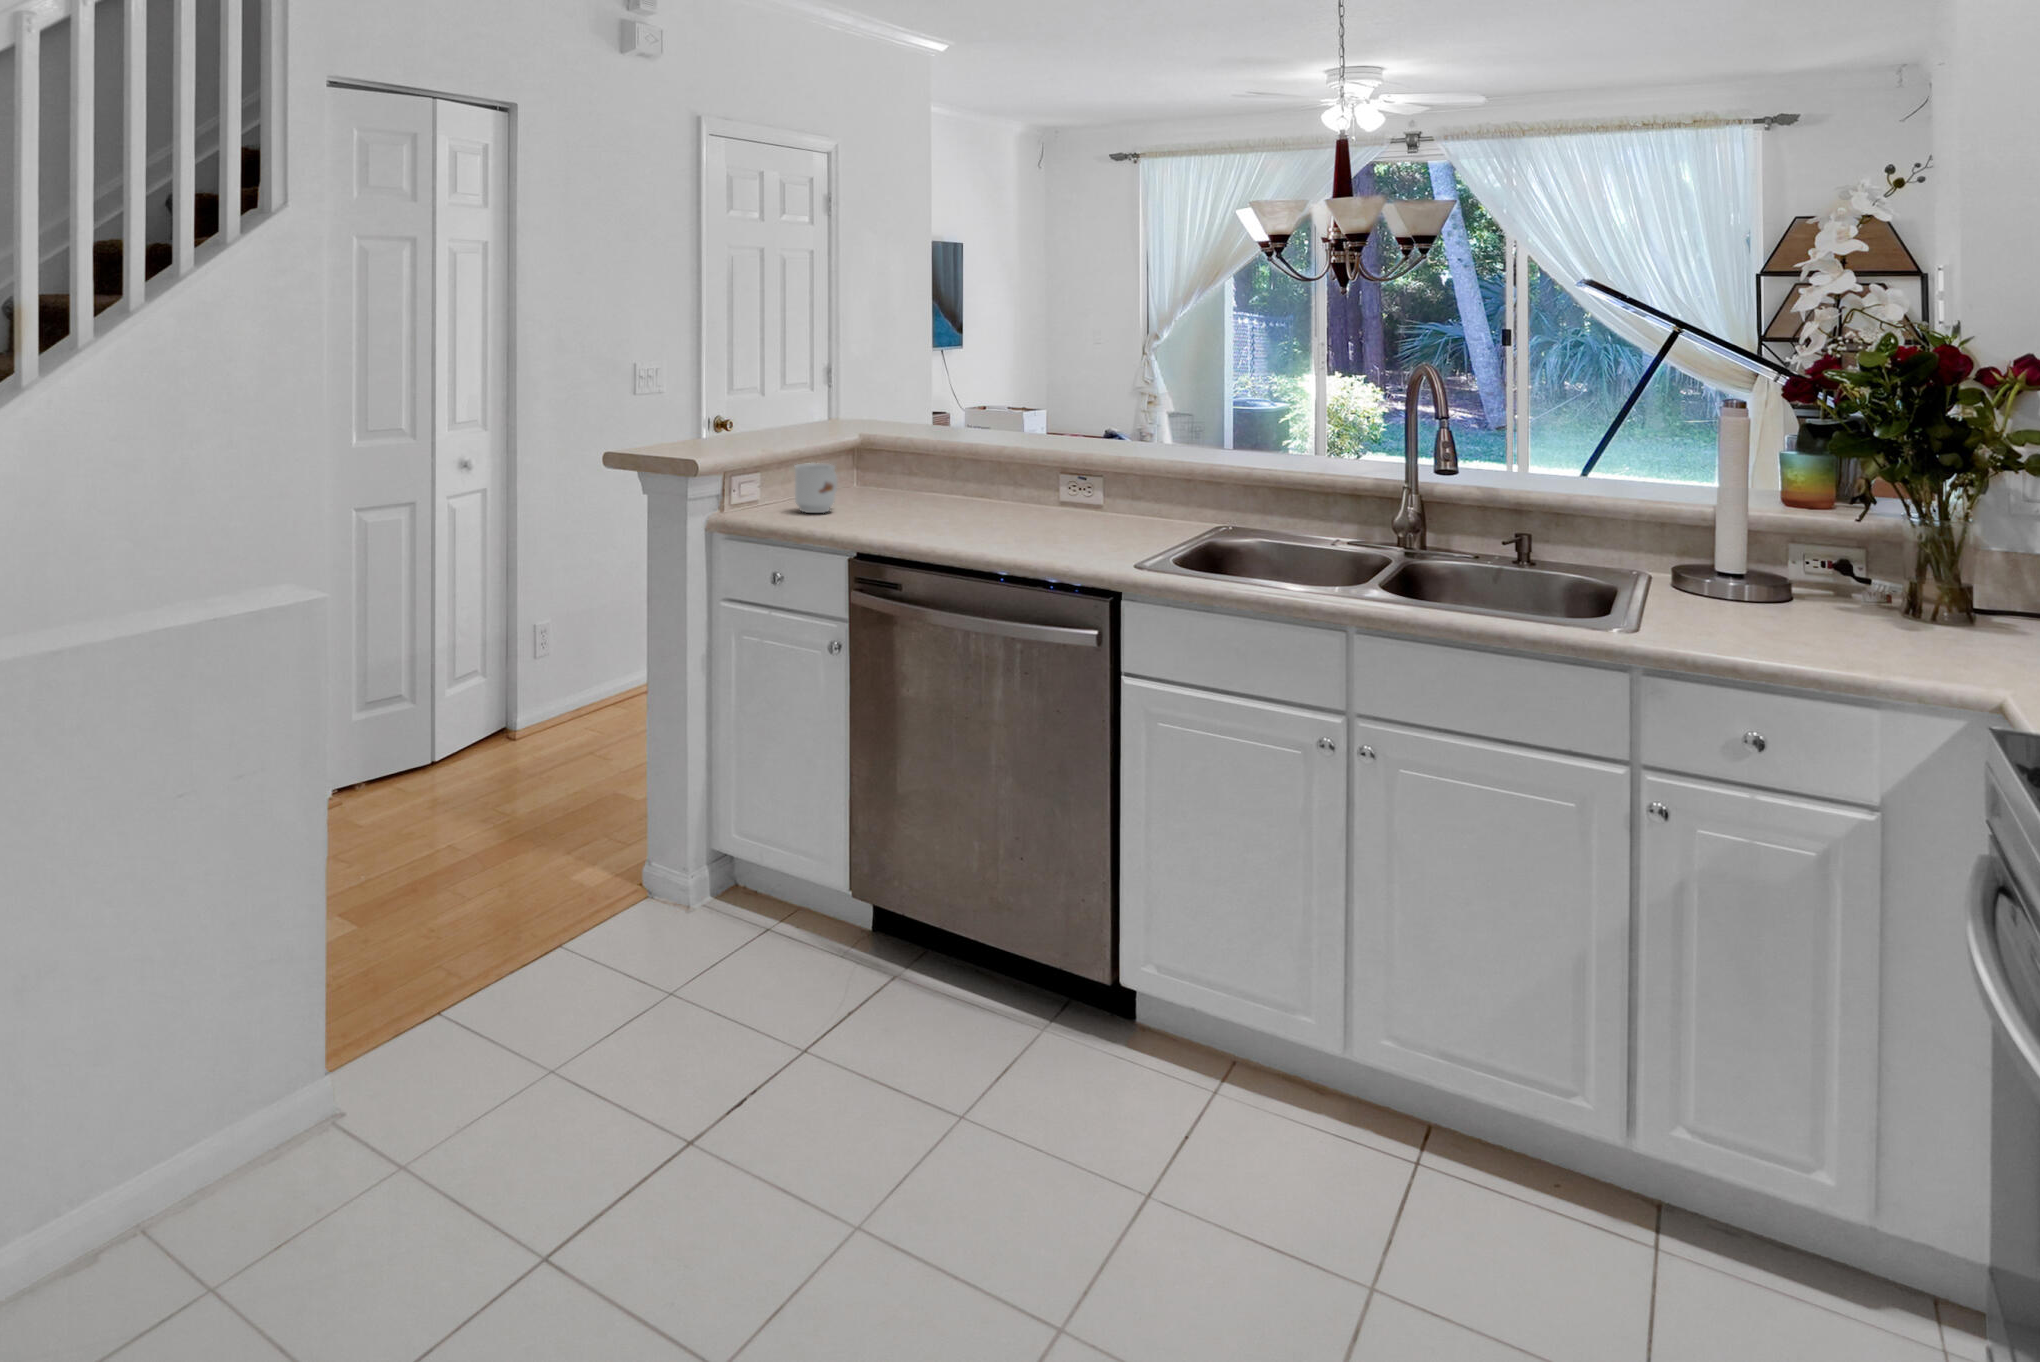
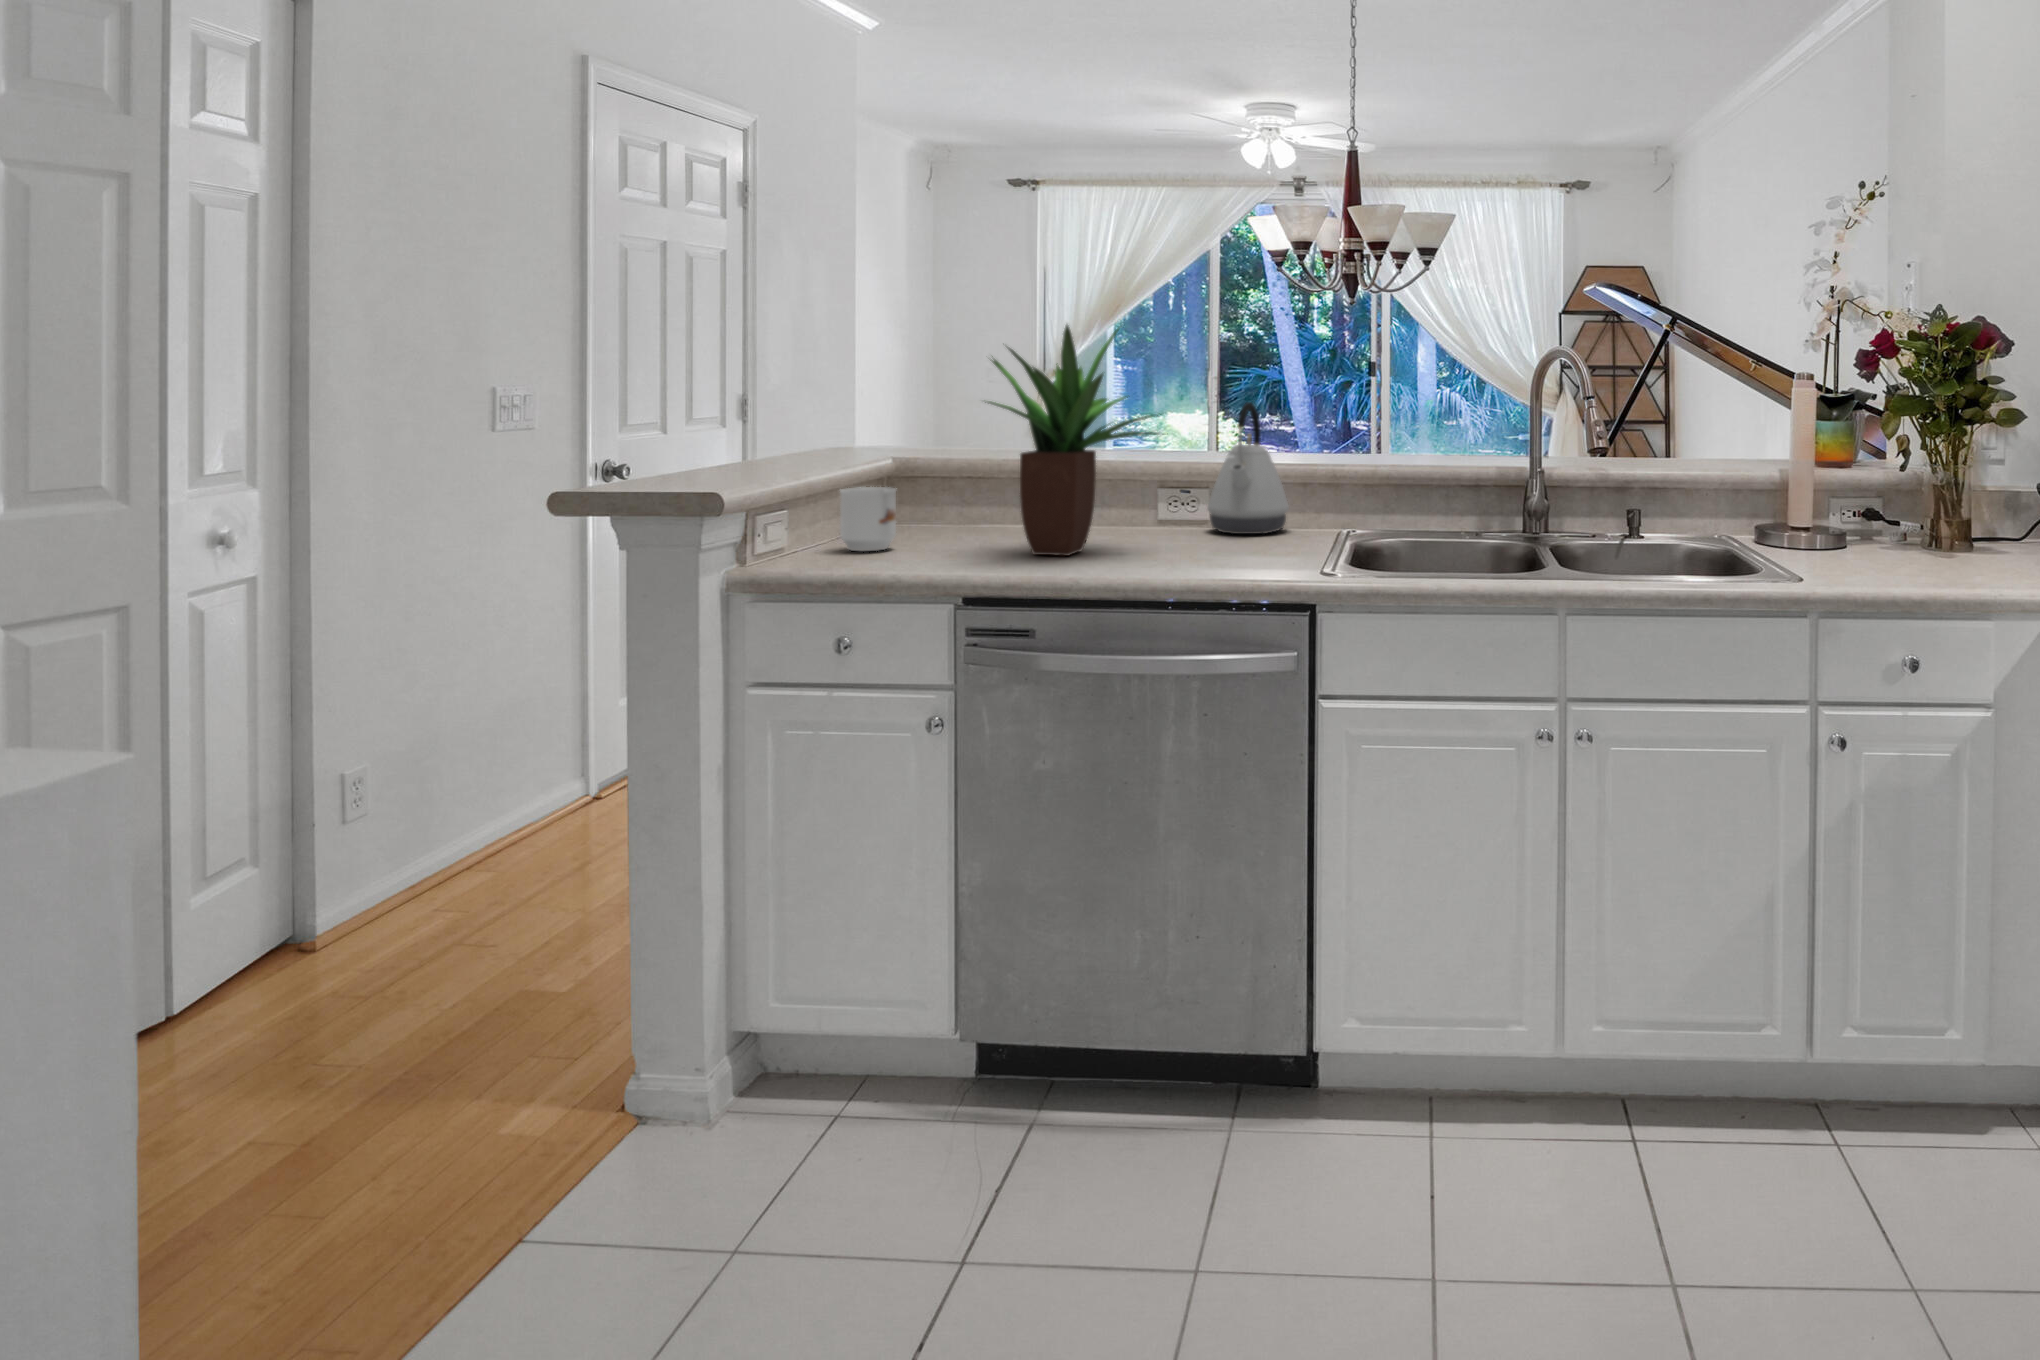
potted plant: none [874,340,1036,530] -> present [985,325,1161,556]
kettle: none [1091,405,1165,522] -> present [1207,402,1289,534]

